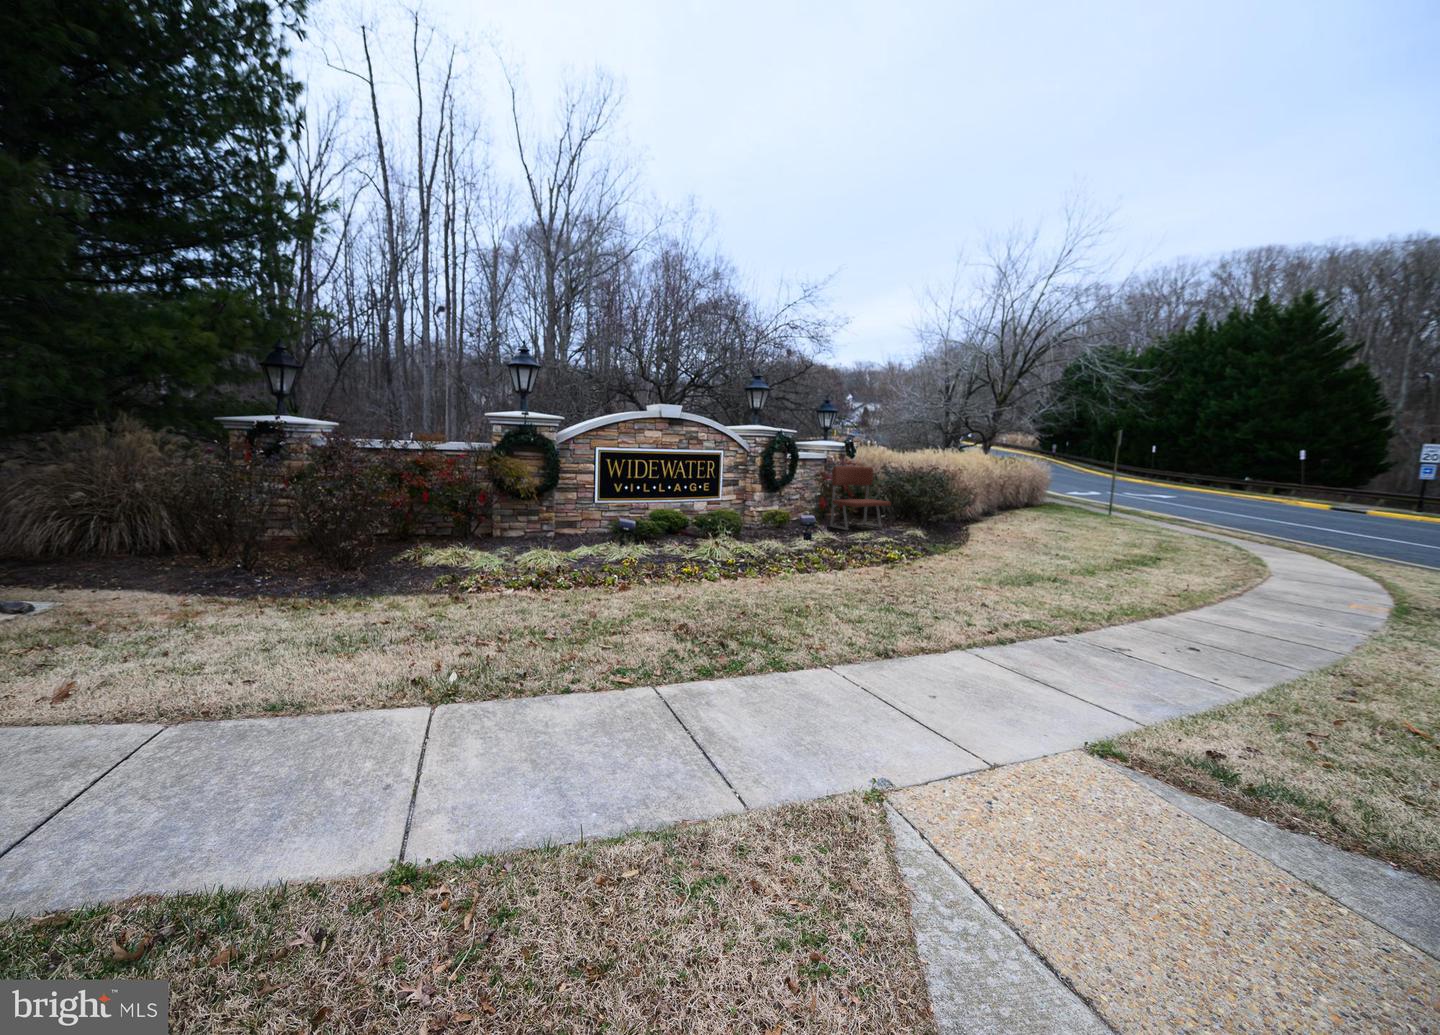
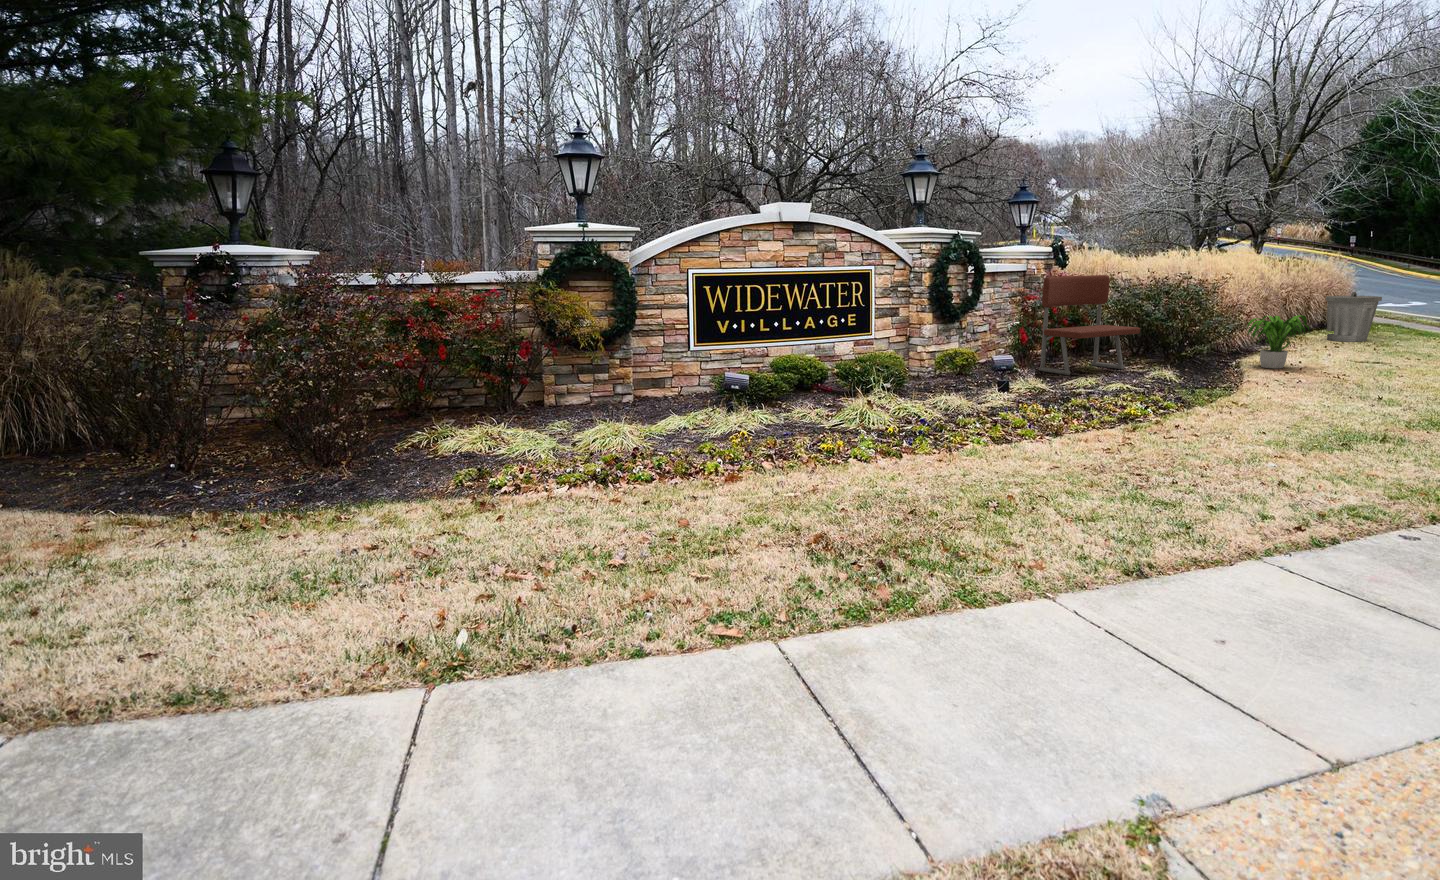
trash can: none [1002,486,1033,517] -> present [1326,292,1382,342]
potted plant: none [953,498,989,532] -> present [1247,315,1310,368]

